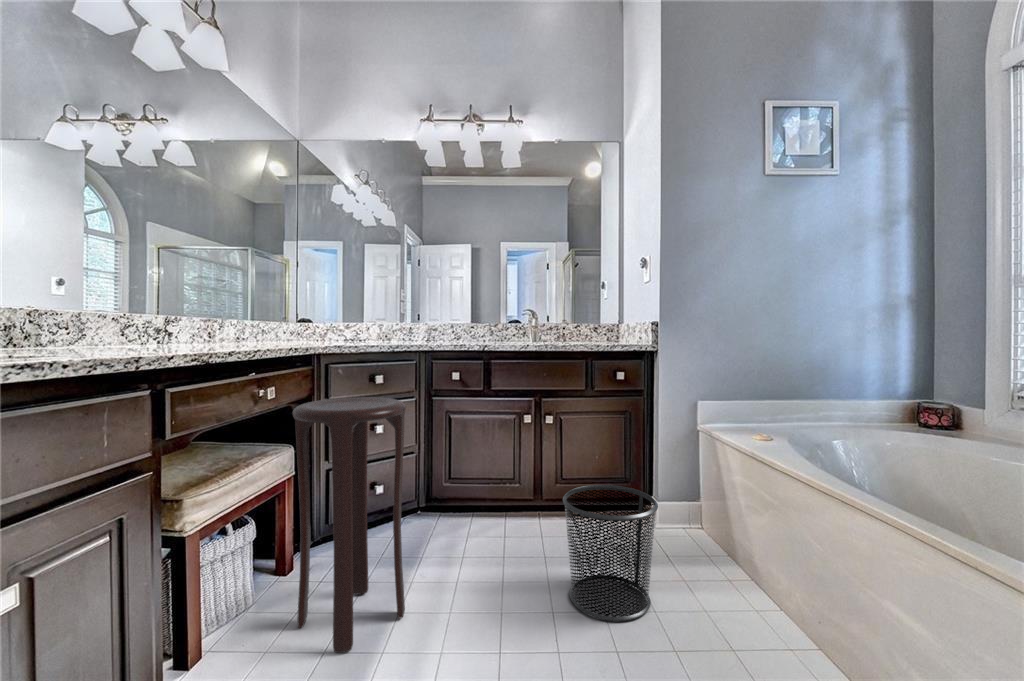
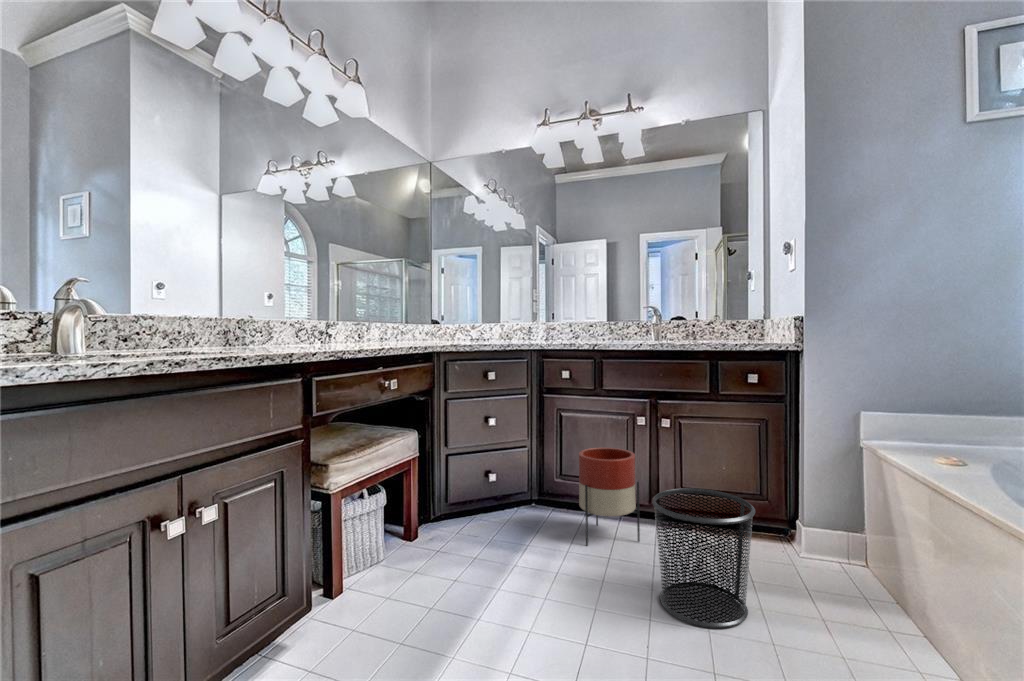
stool: present [293,397,406,653] -> none [407,391,501,606]
planter: none [473,449,533,552] -> present [579,447,640,546]

